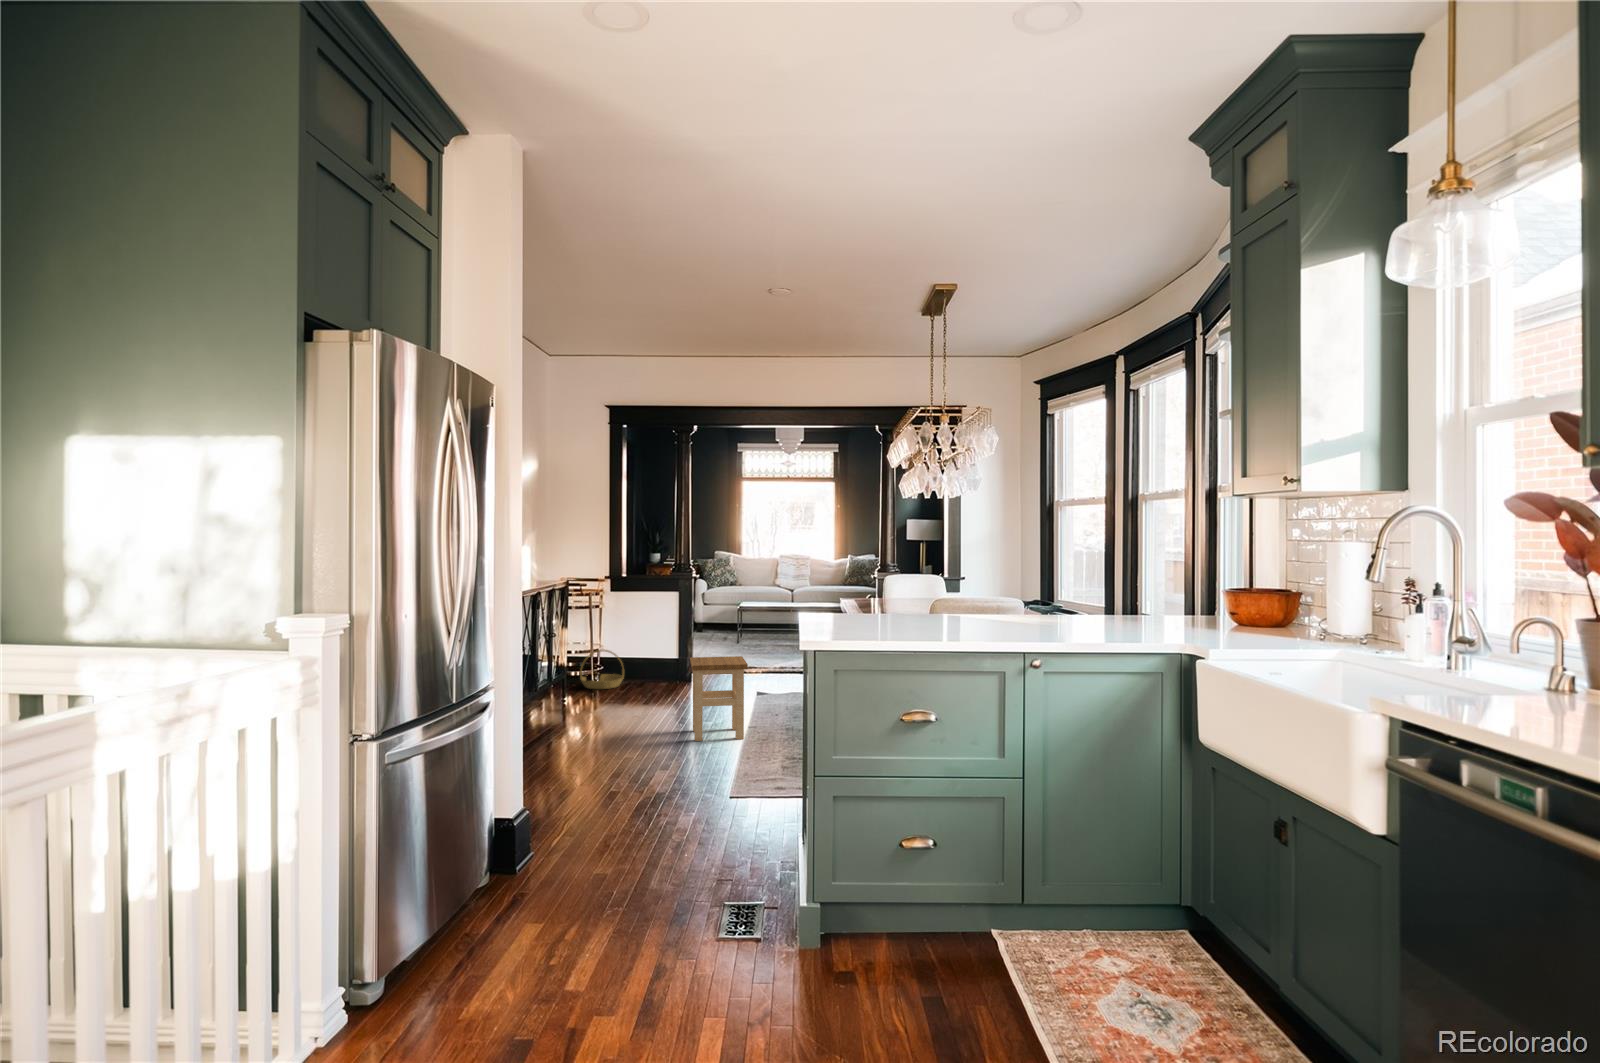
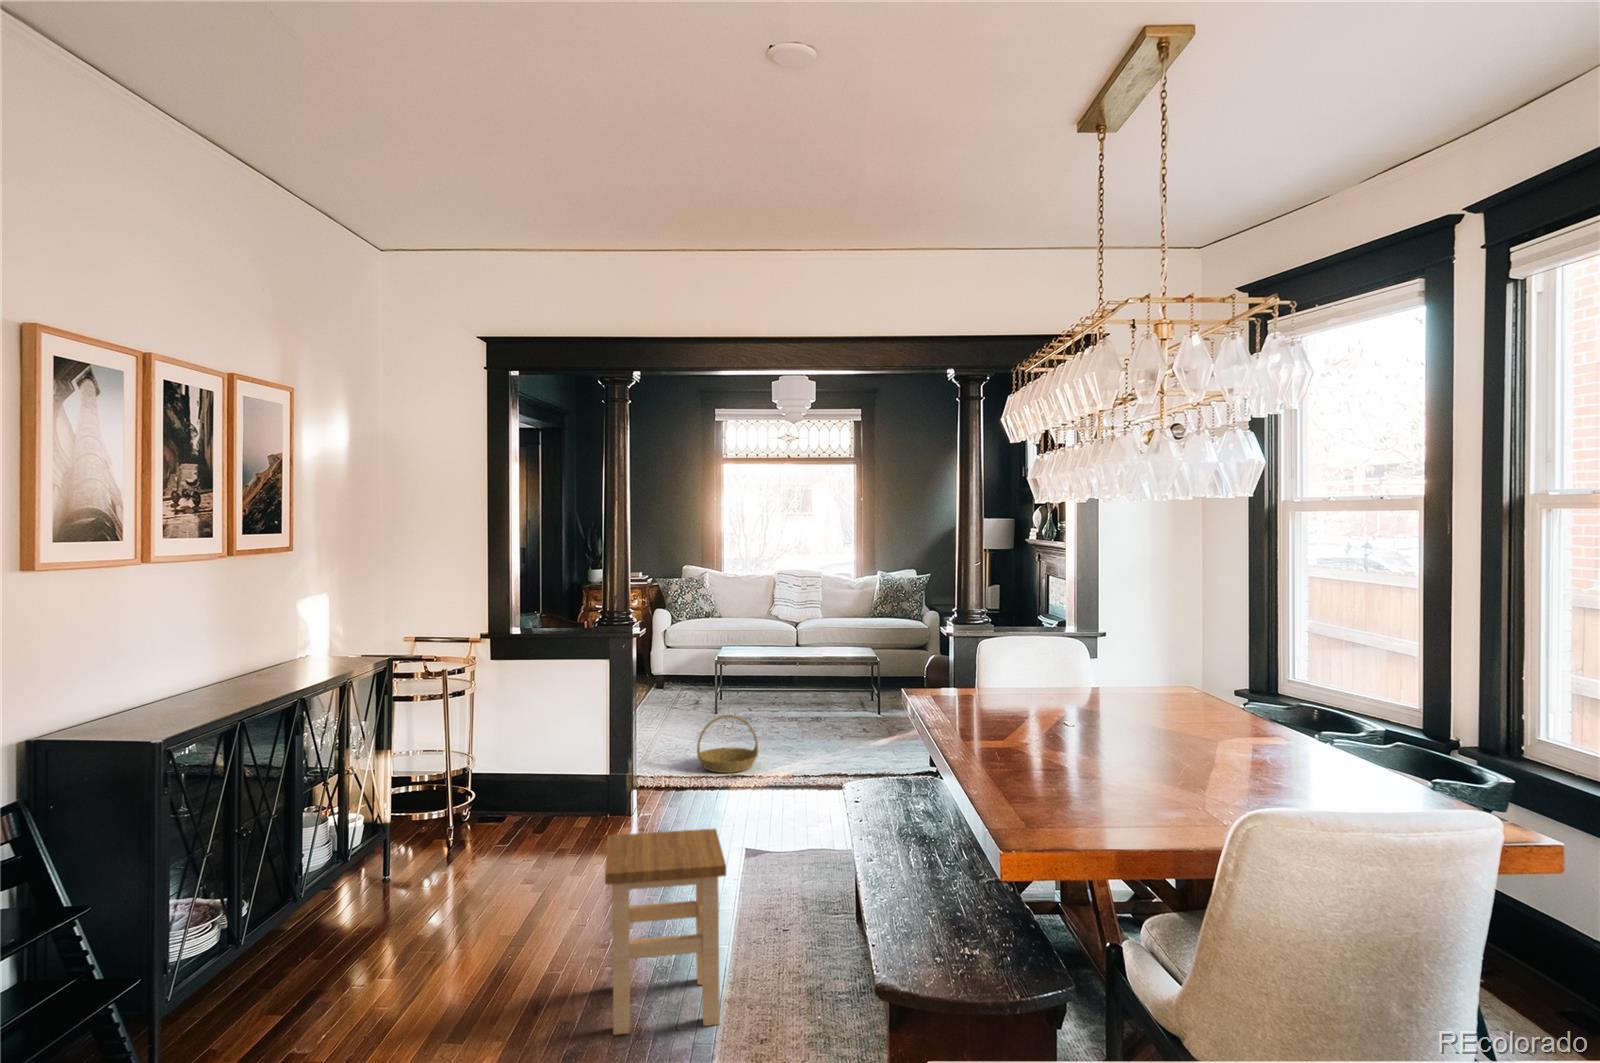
basket: present [580,650,624,689] -> present [697,715,758,773]

